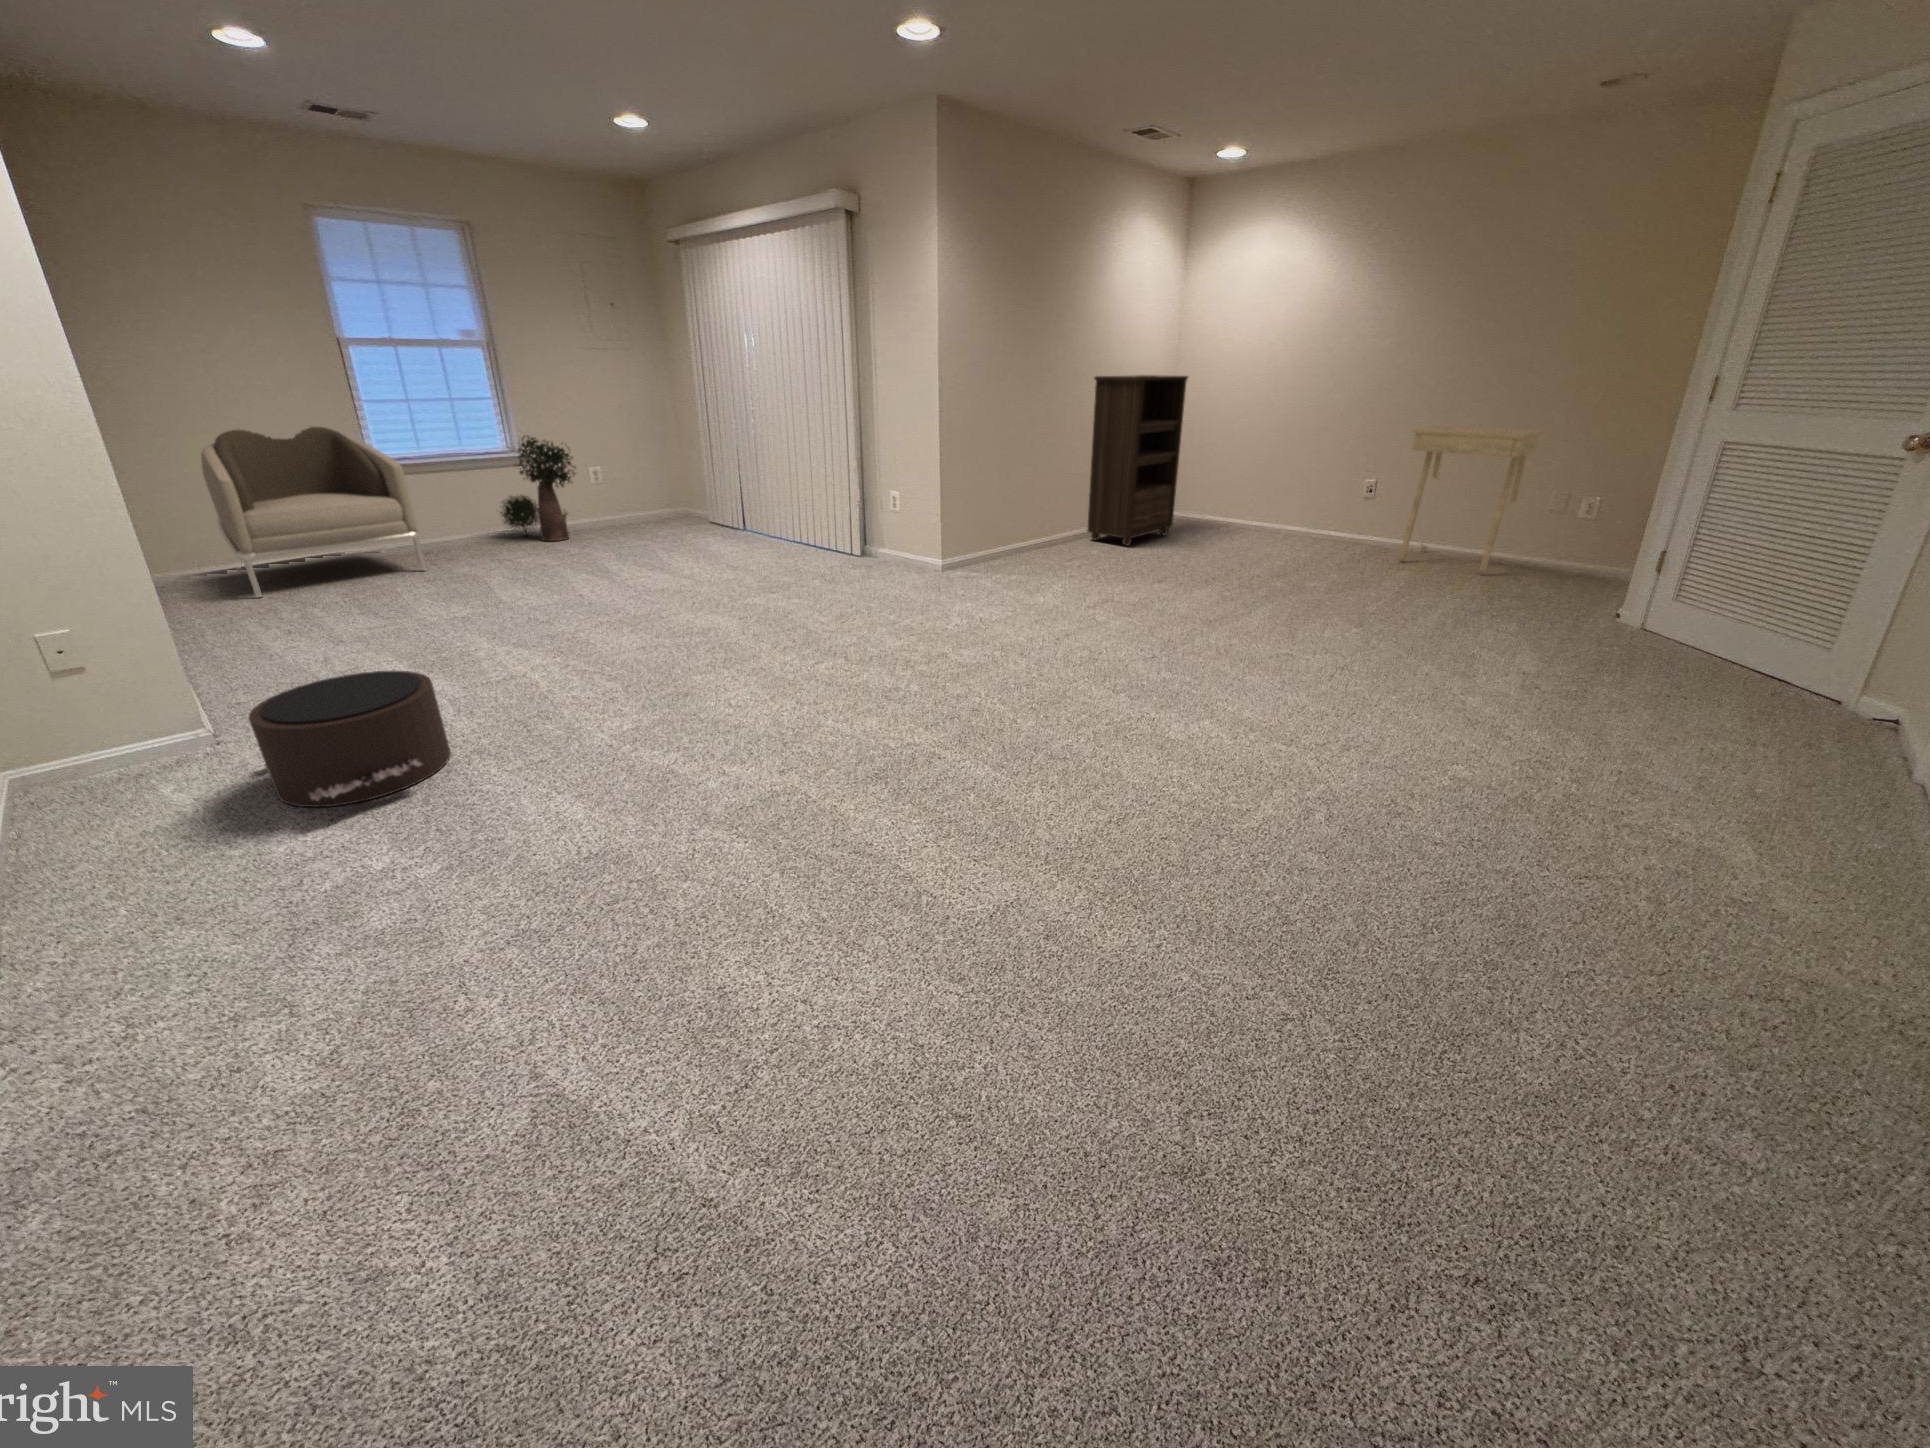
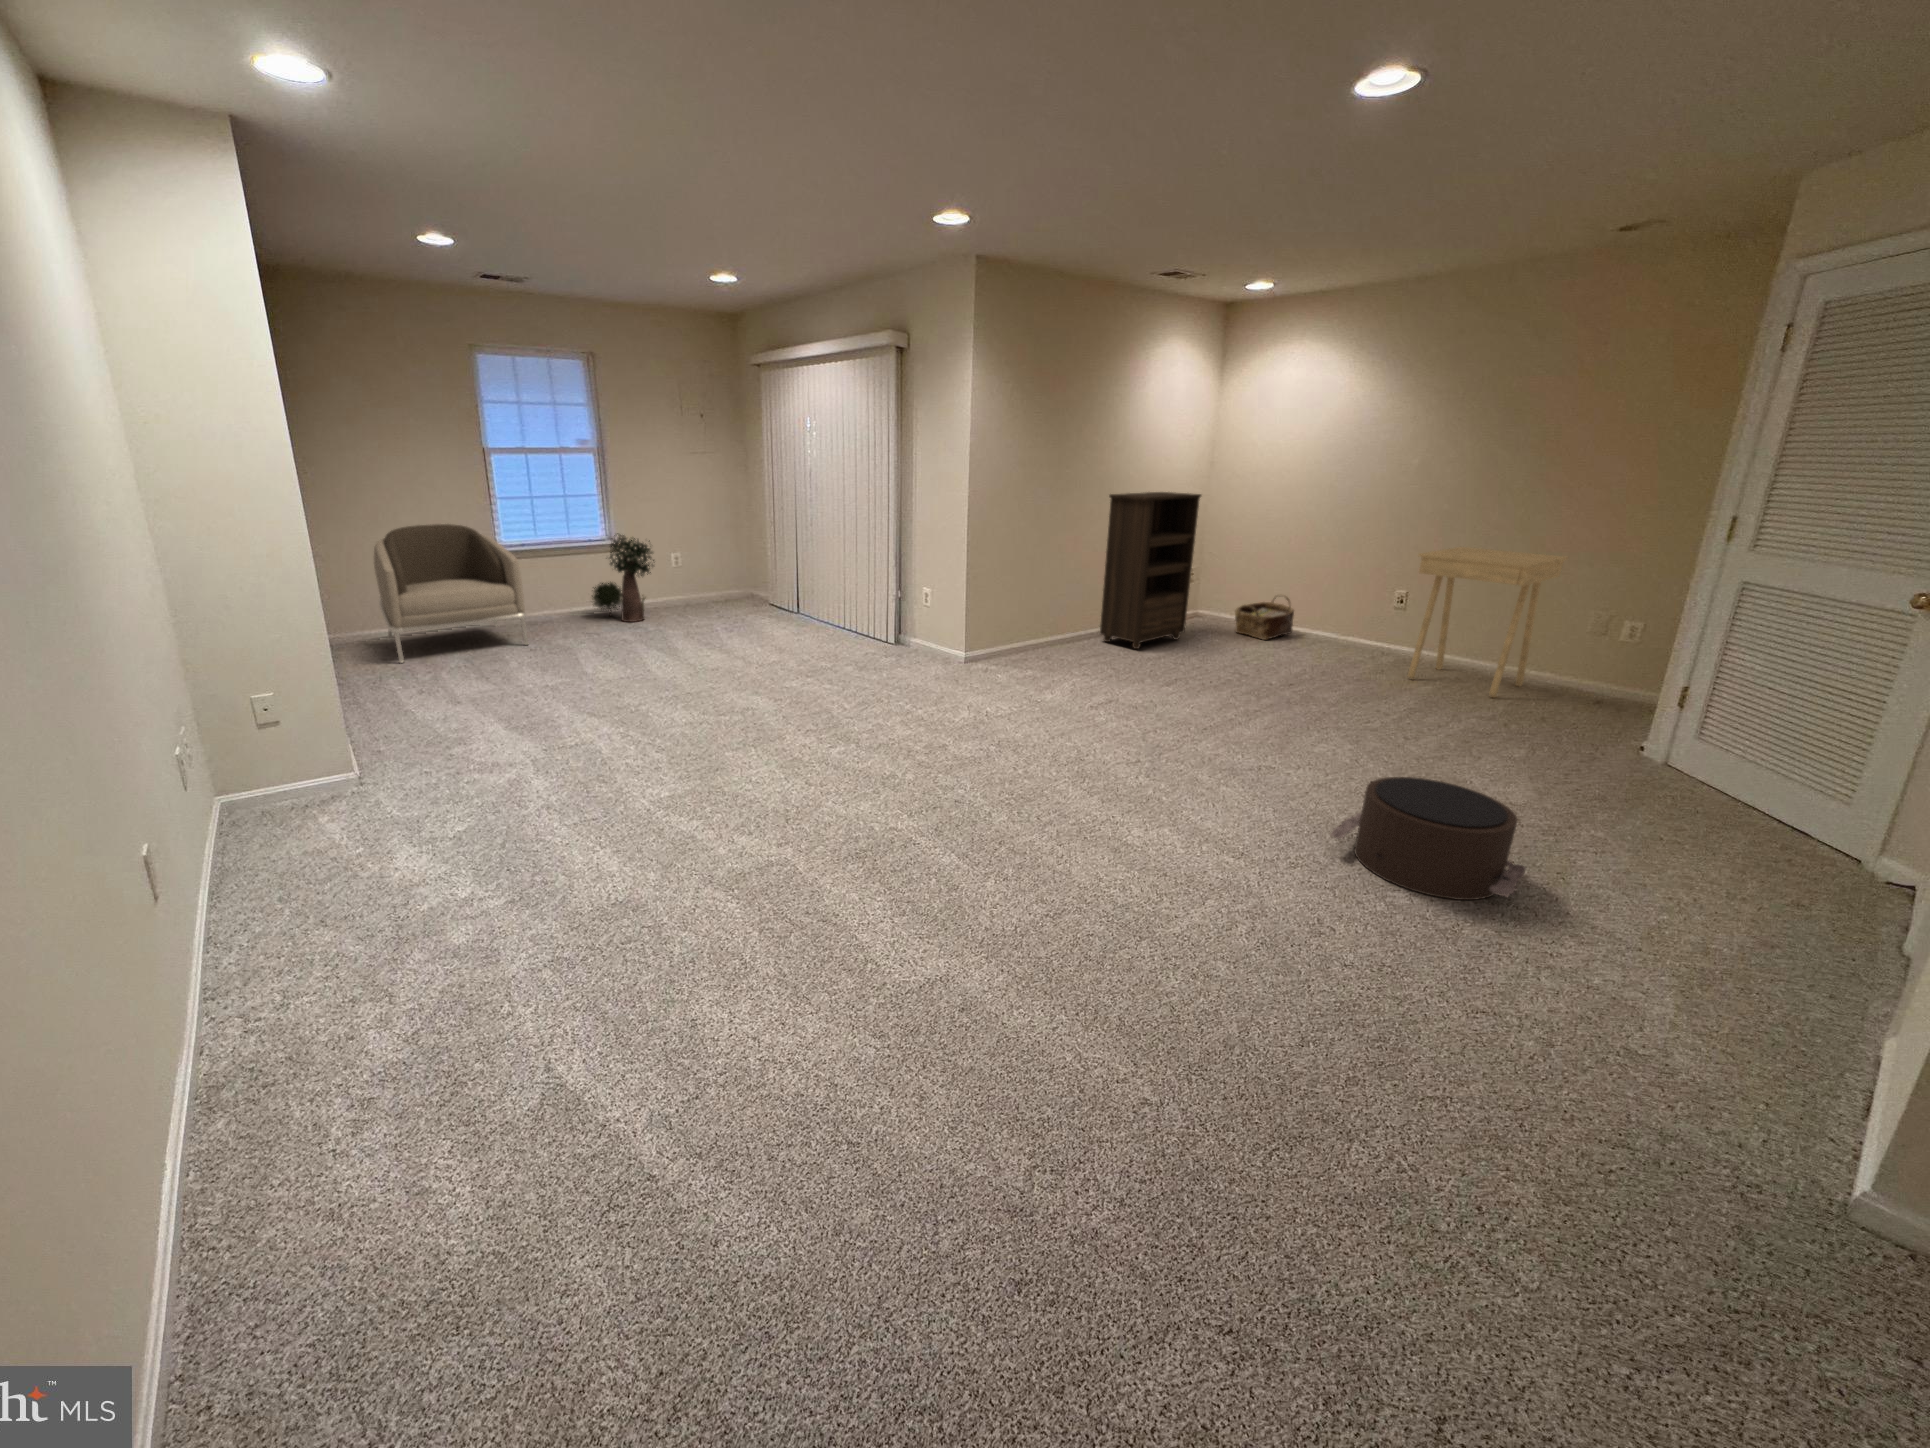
woven basket: none [1220,485,1278,532] -> present [1235,594,1294,640]
pouf: present [249,671,451,807] -> present [1331,777,1526,900]

